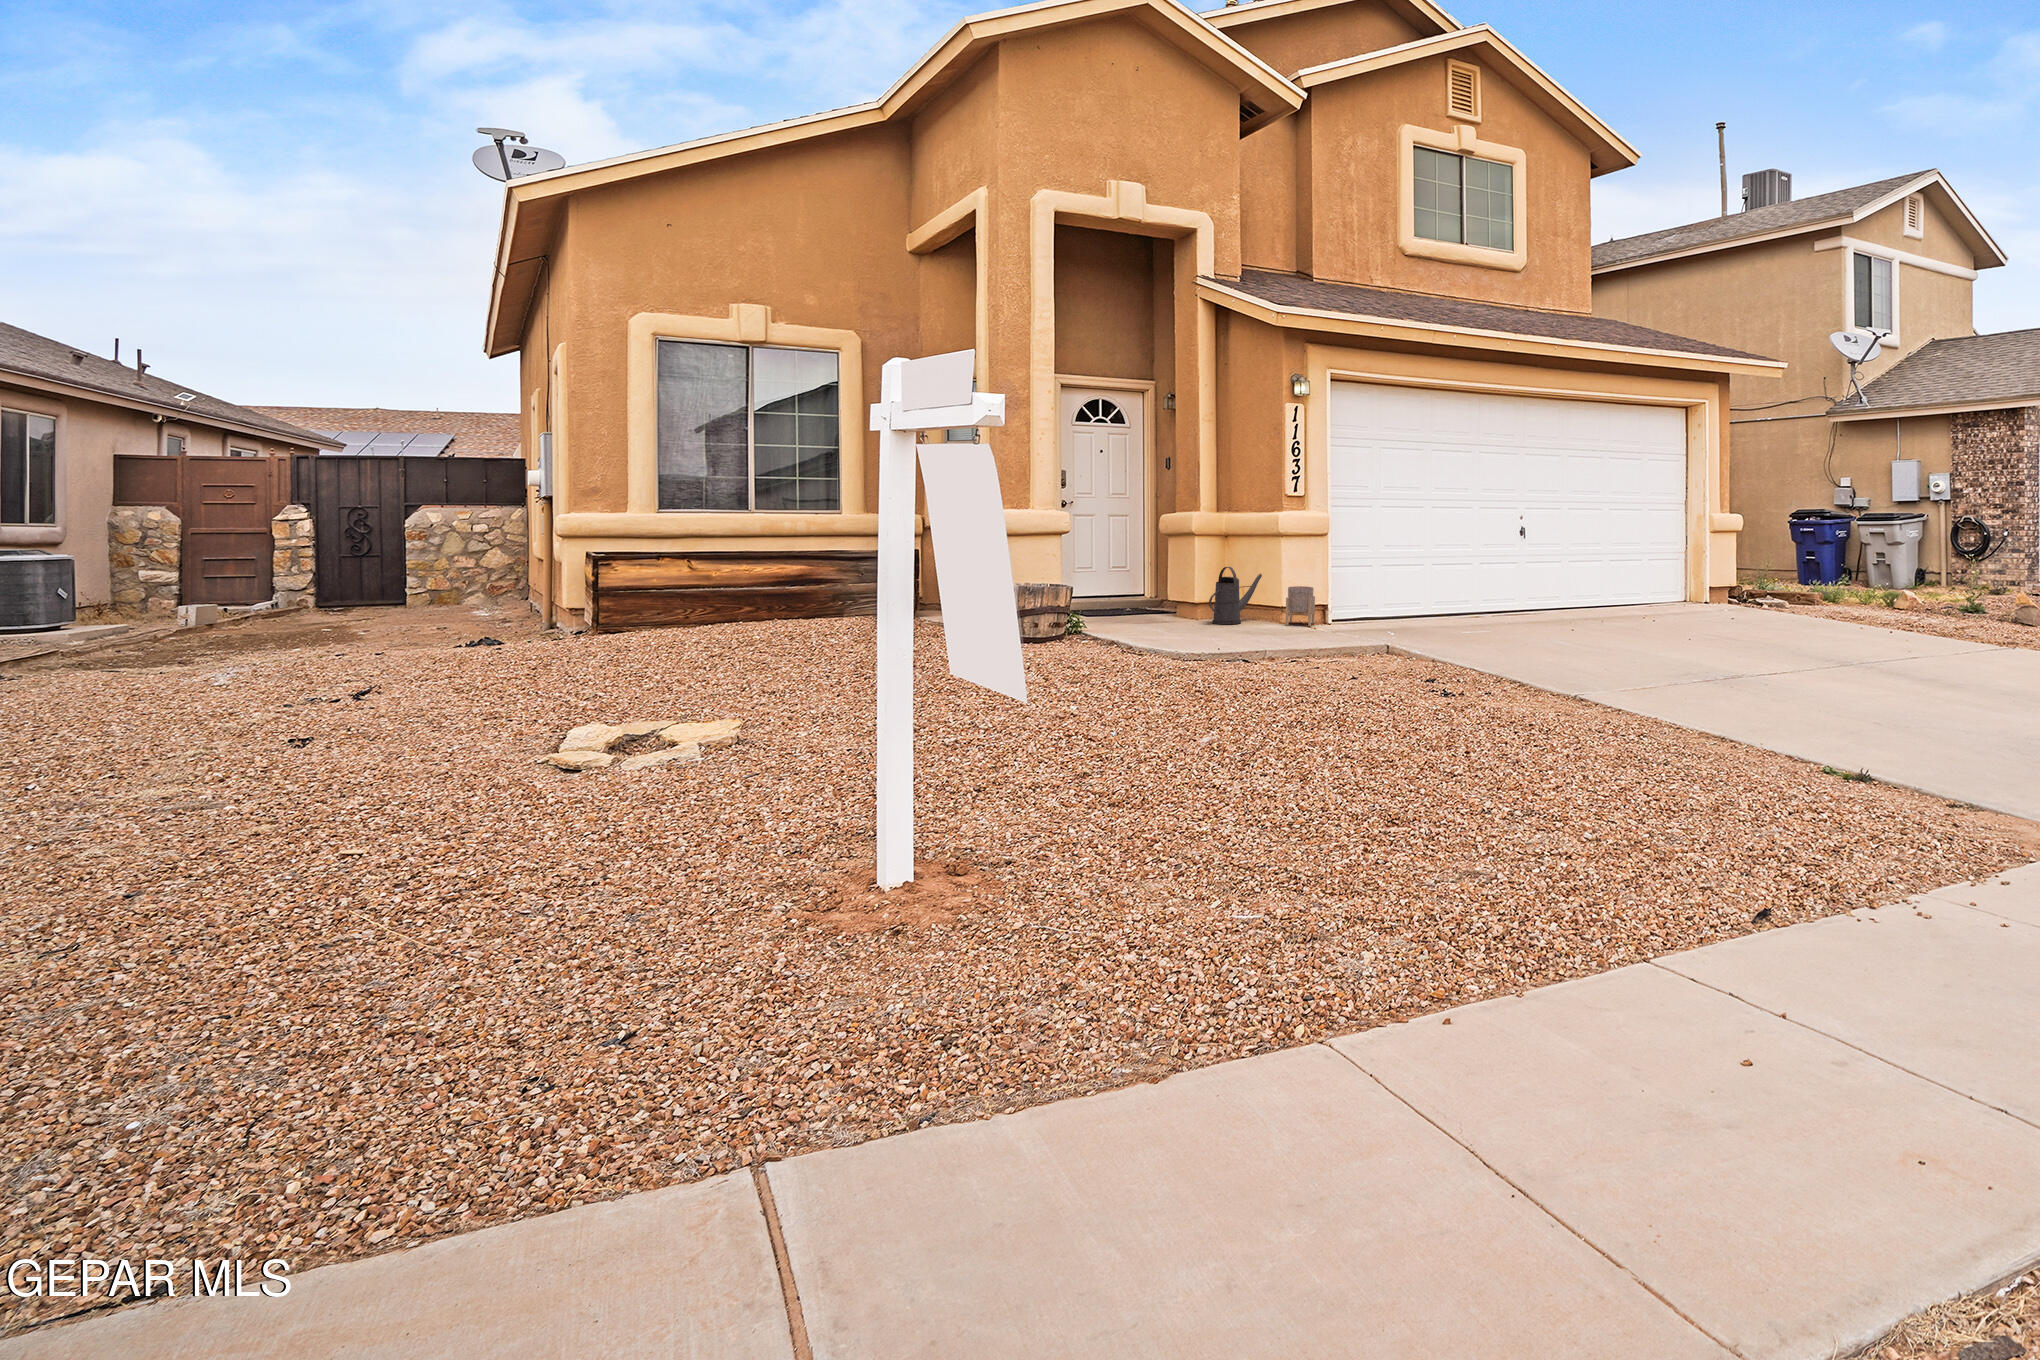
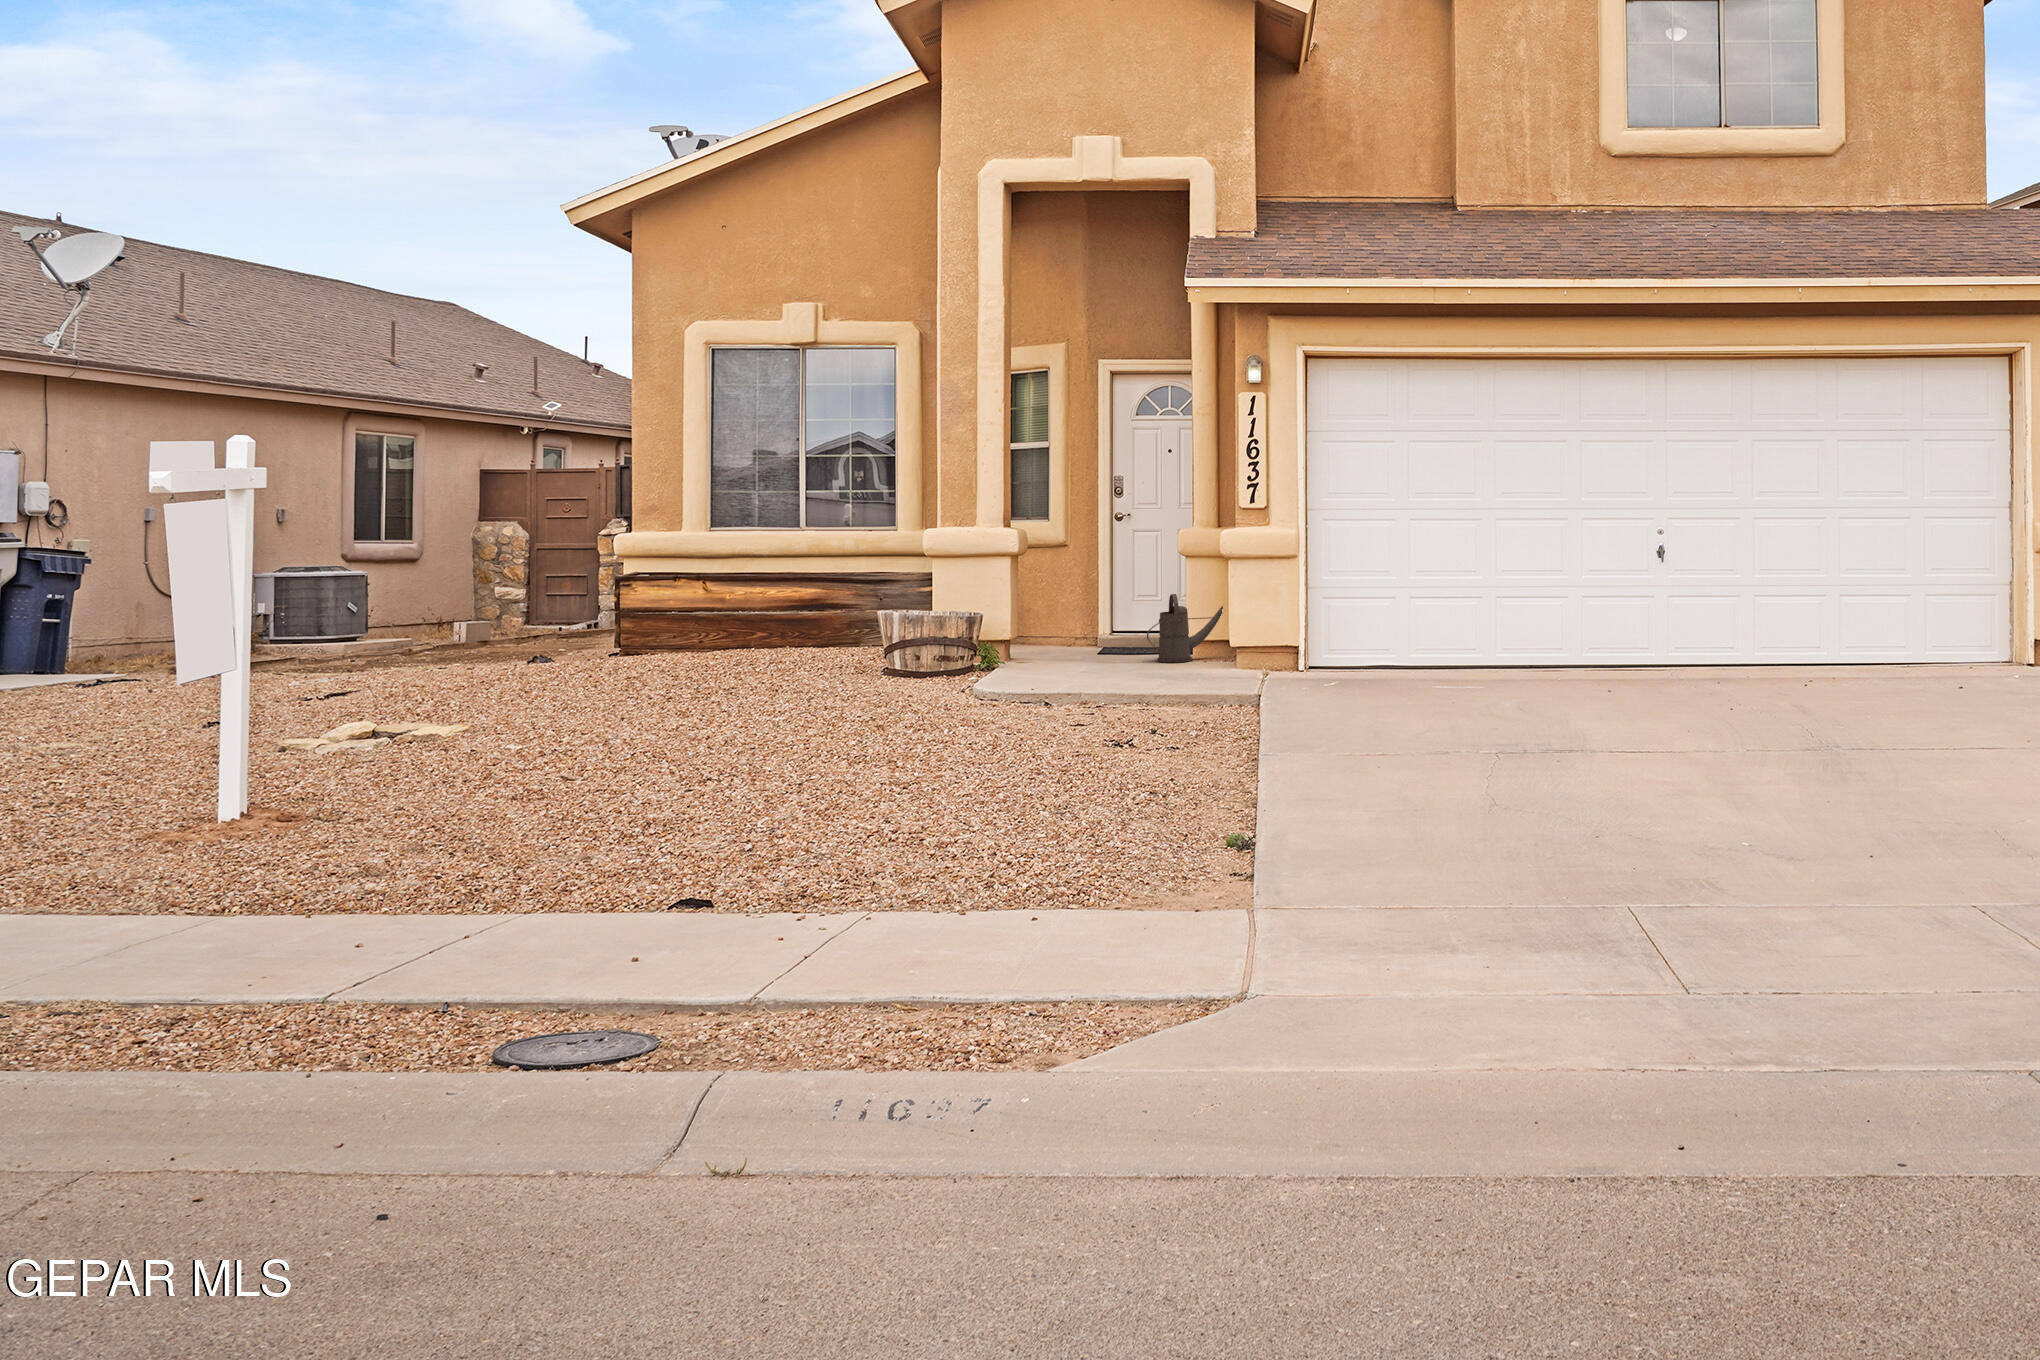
planter: present [1285,586,1315,626] -> none [1227,619,1271,667]

